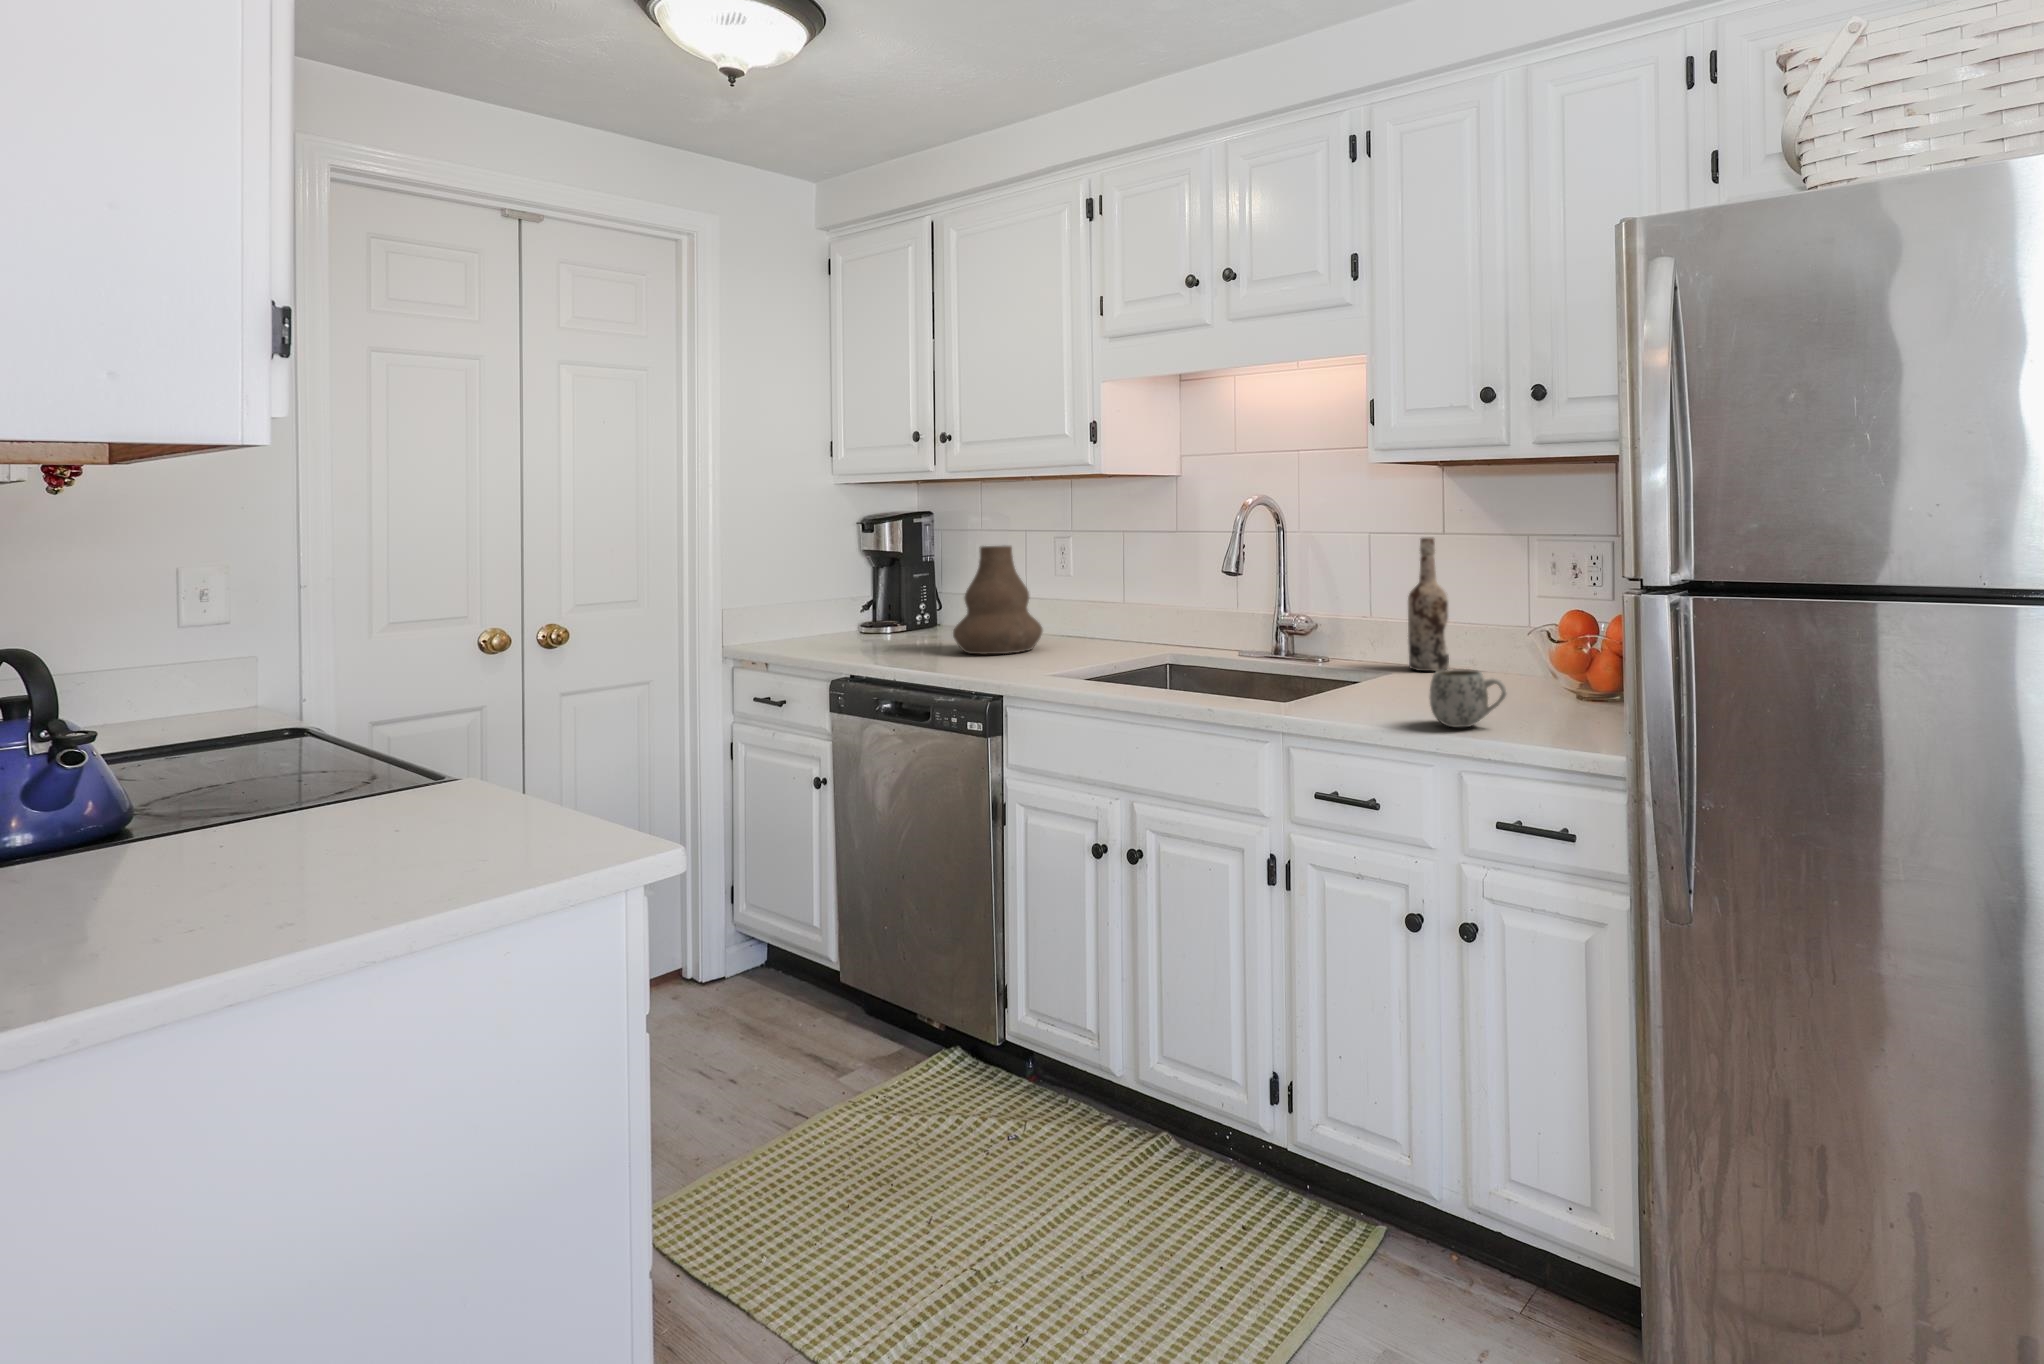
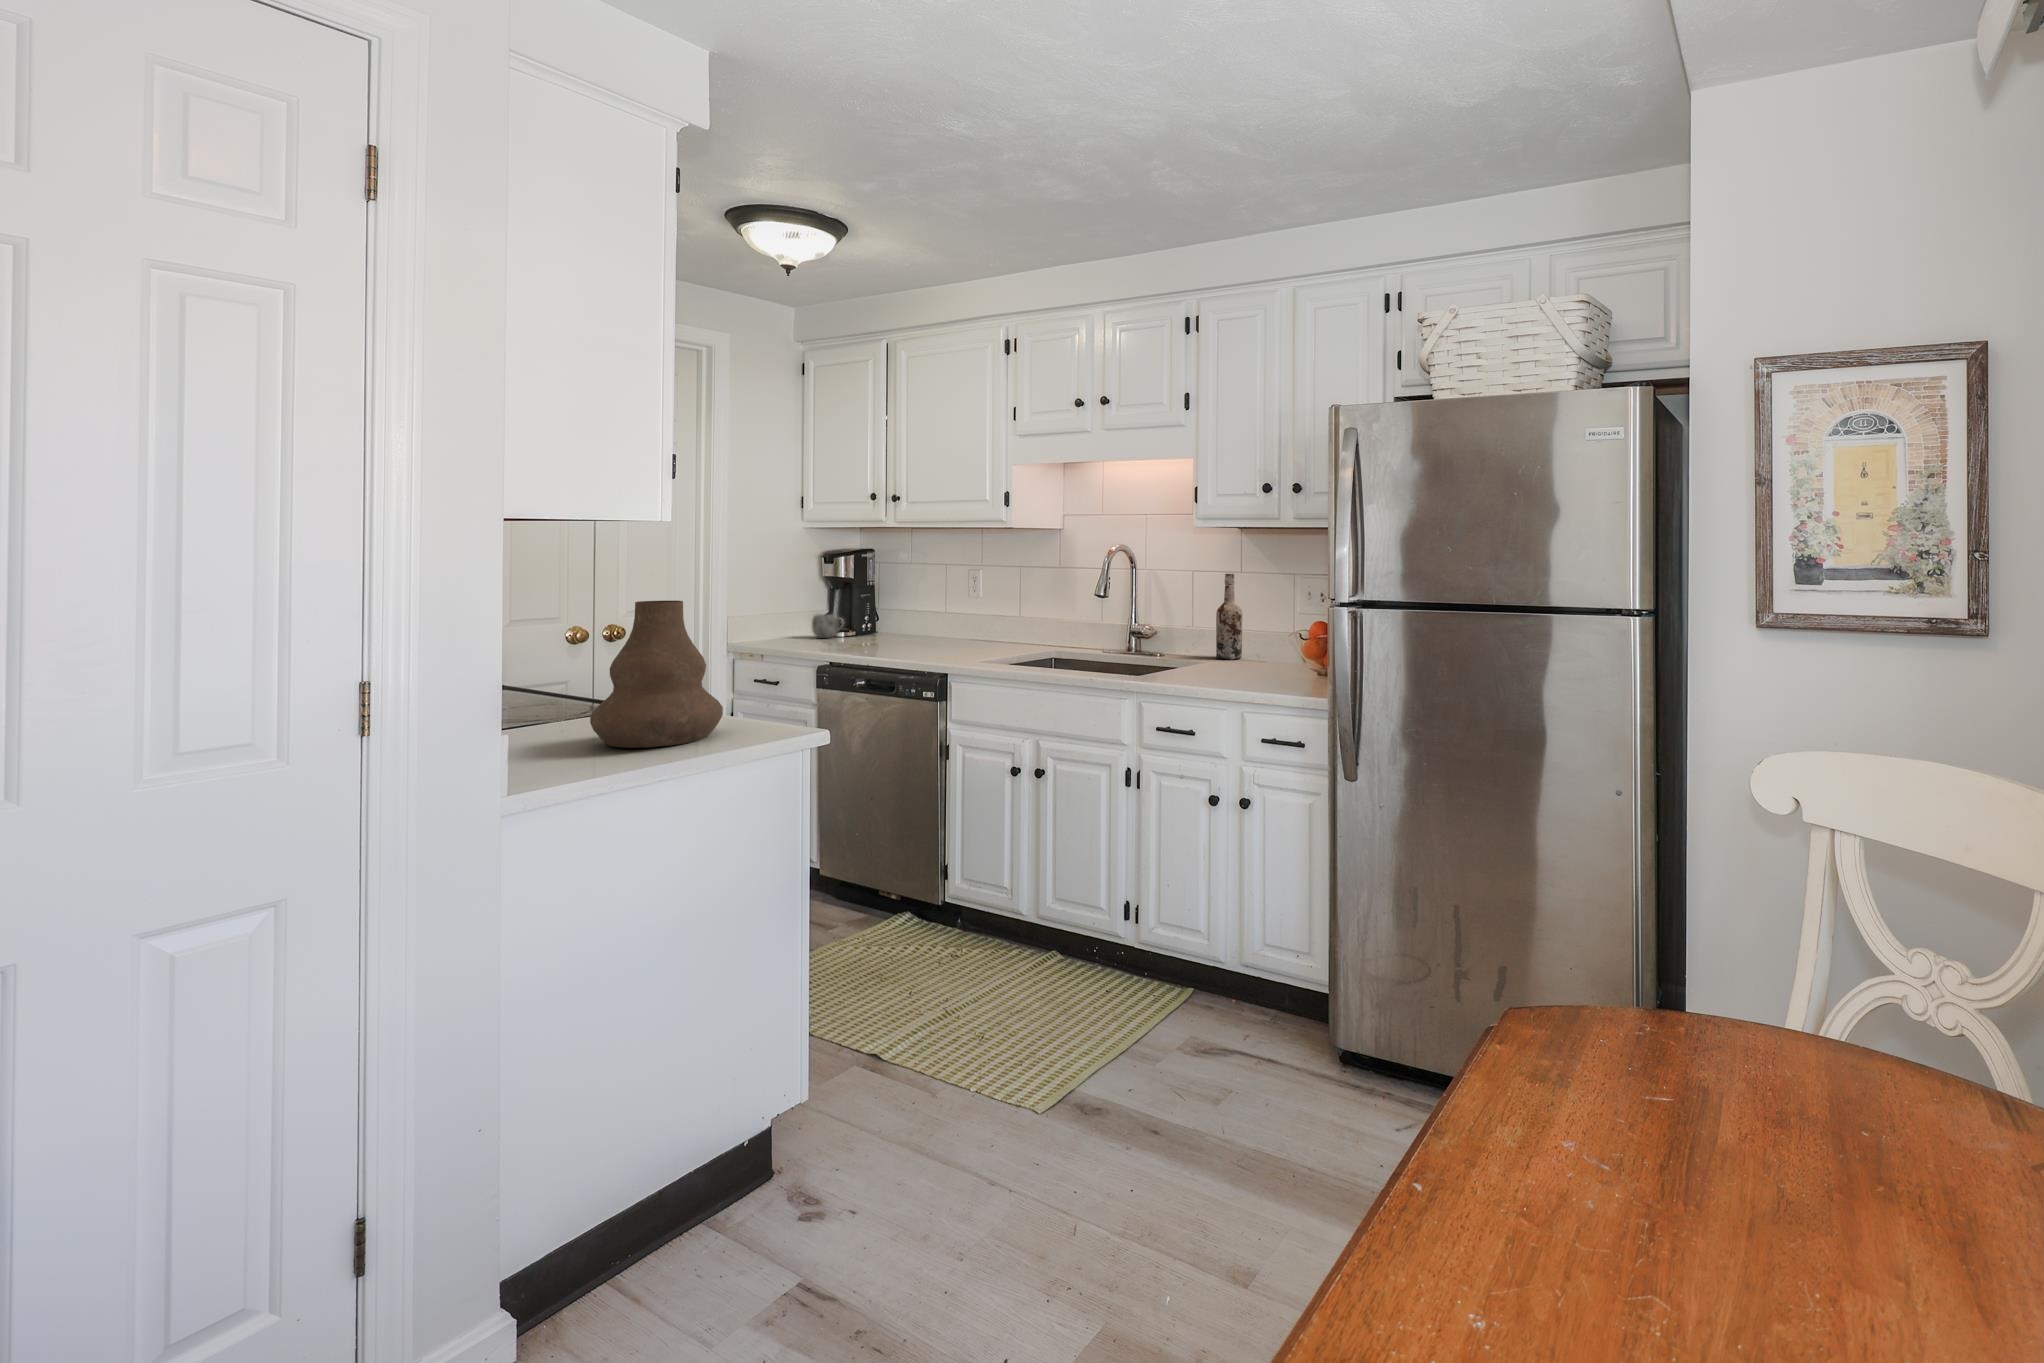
vase: present [953,546,1043,654] -> present [590,600,723,748]
mug: present [1430,669,1506,727] -> present [812,614,844,638]

